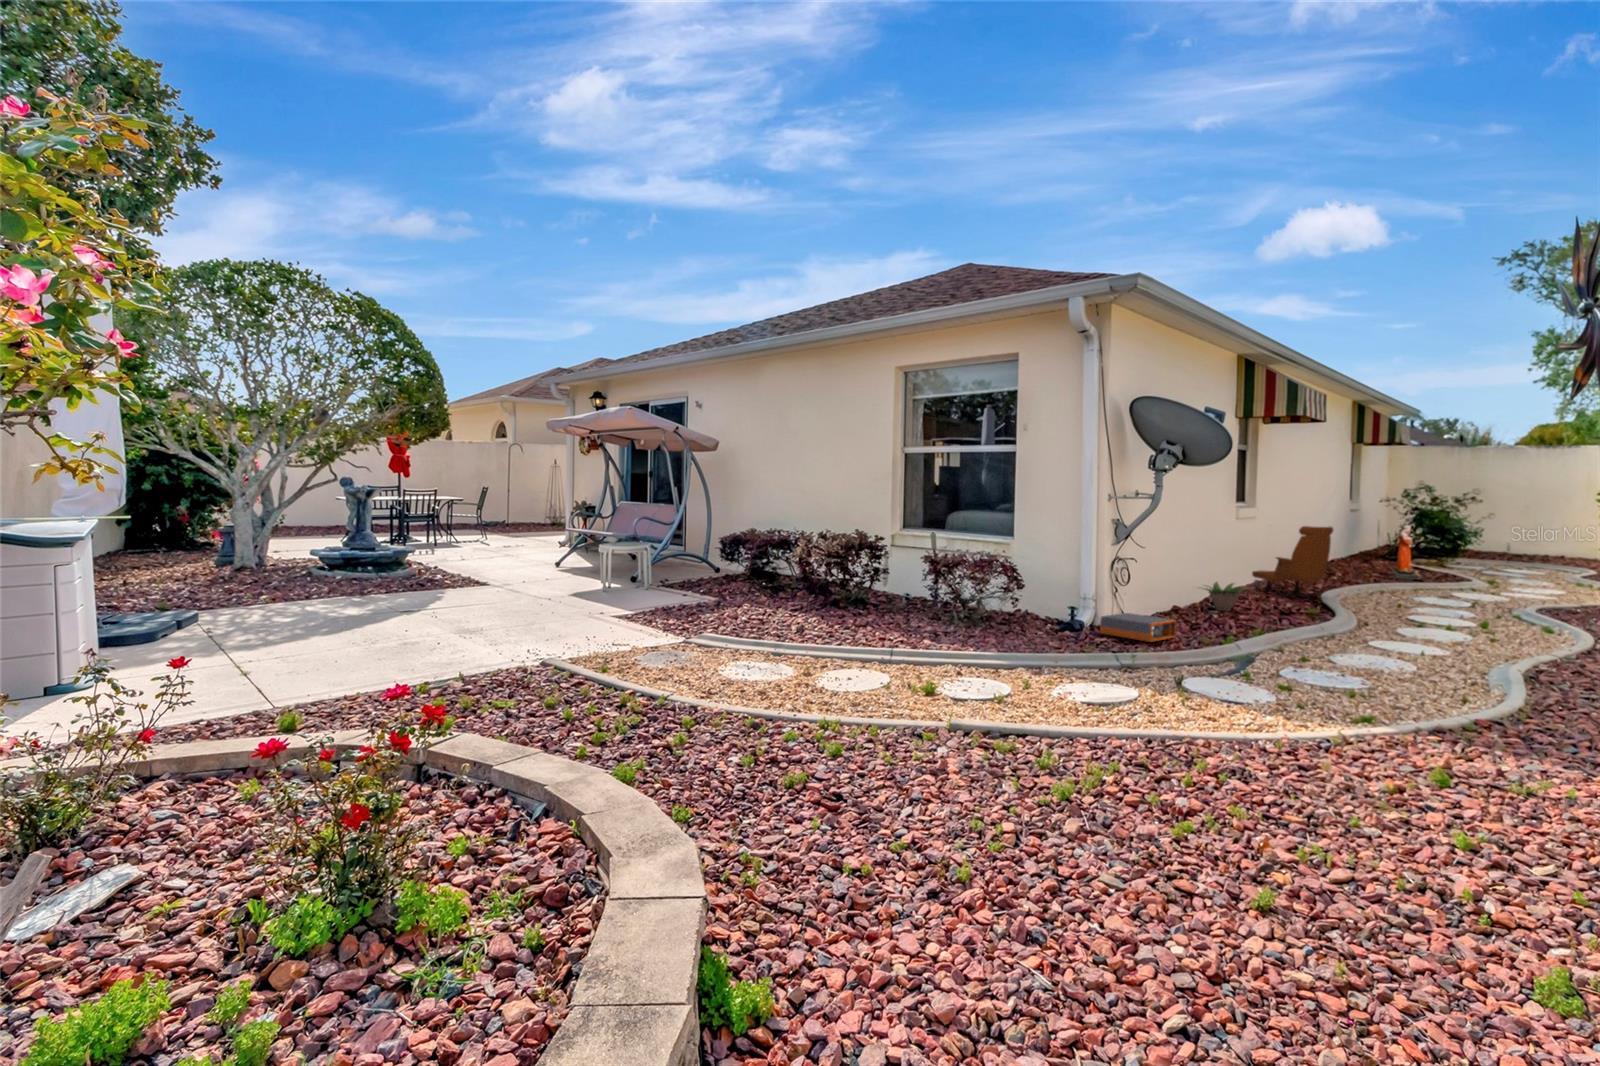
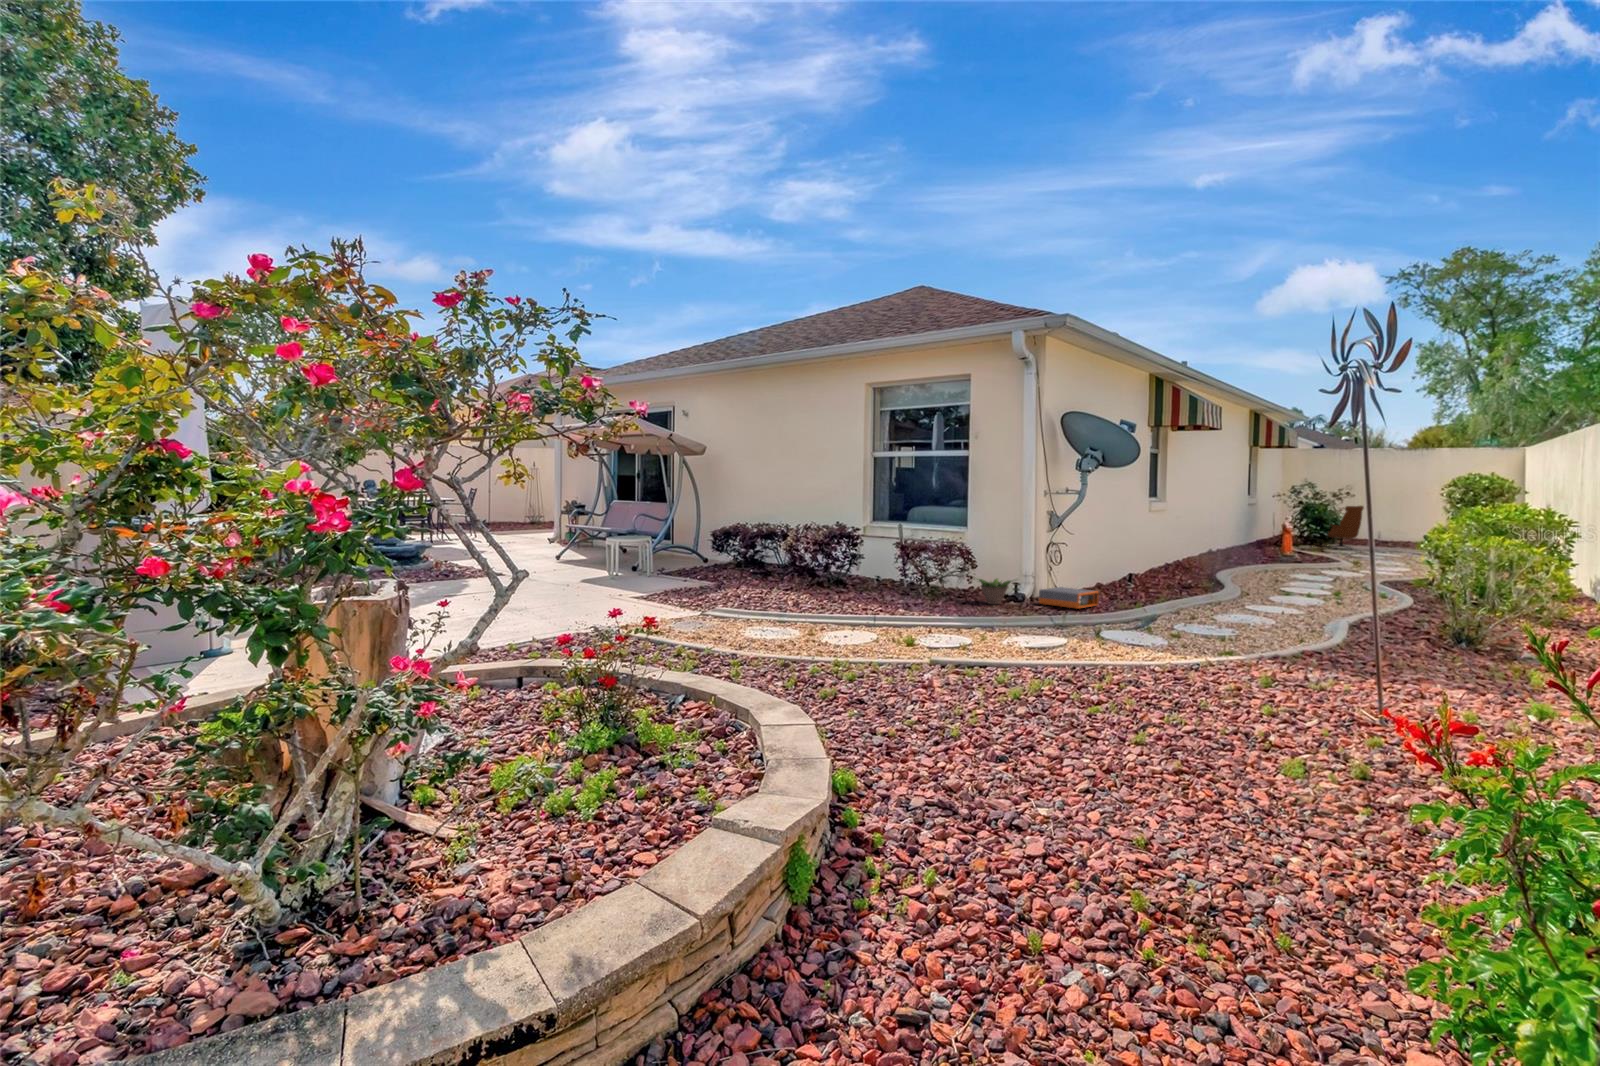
lounge chair: present [1252,526,1333,600] -> present [1319,506,1364,548]
decorative plant: present [1206,582,1247,611] -> present [977,579,1012,604]

